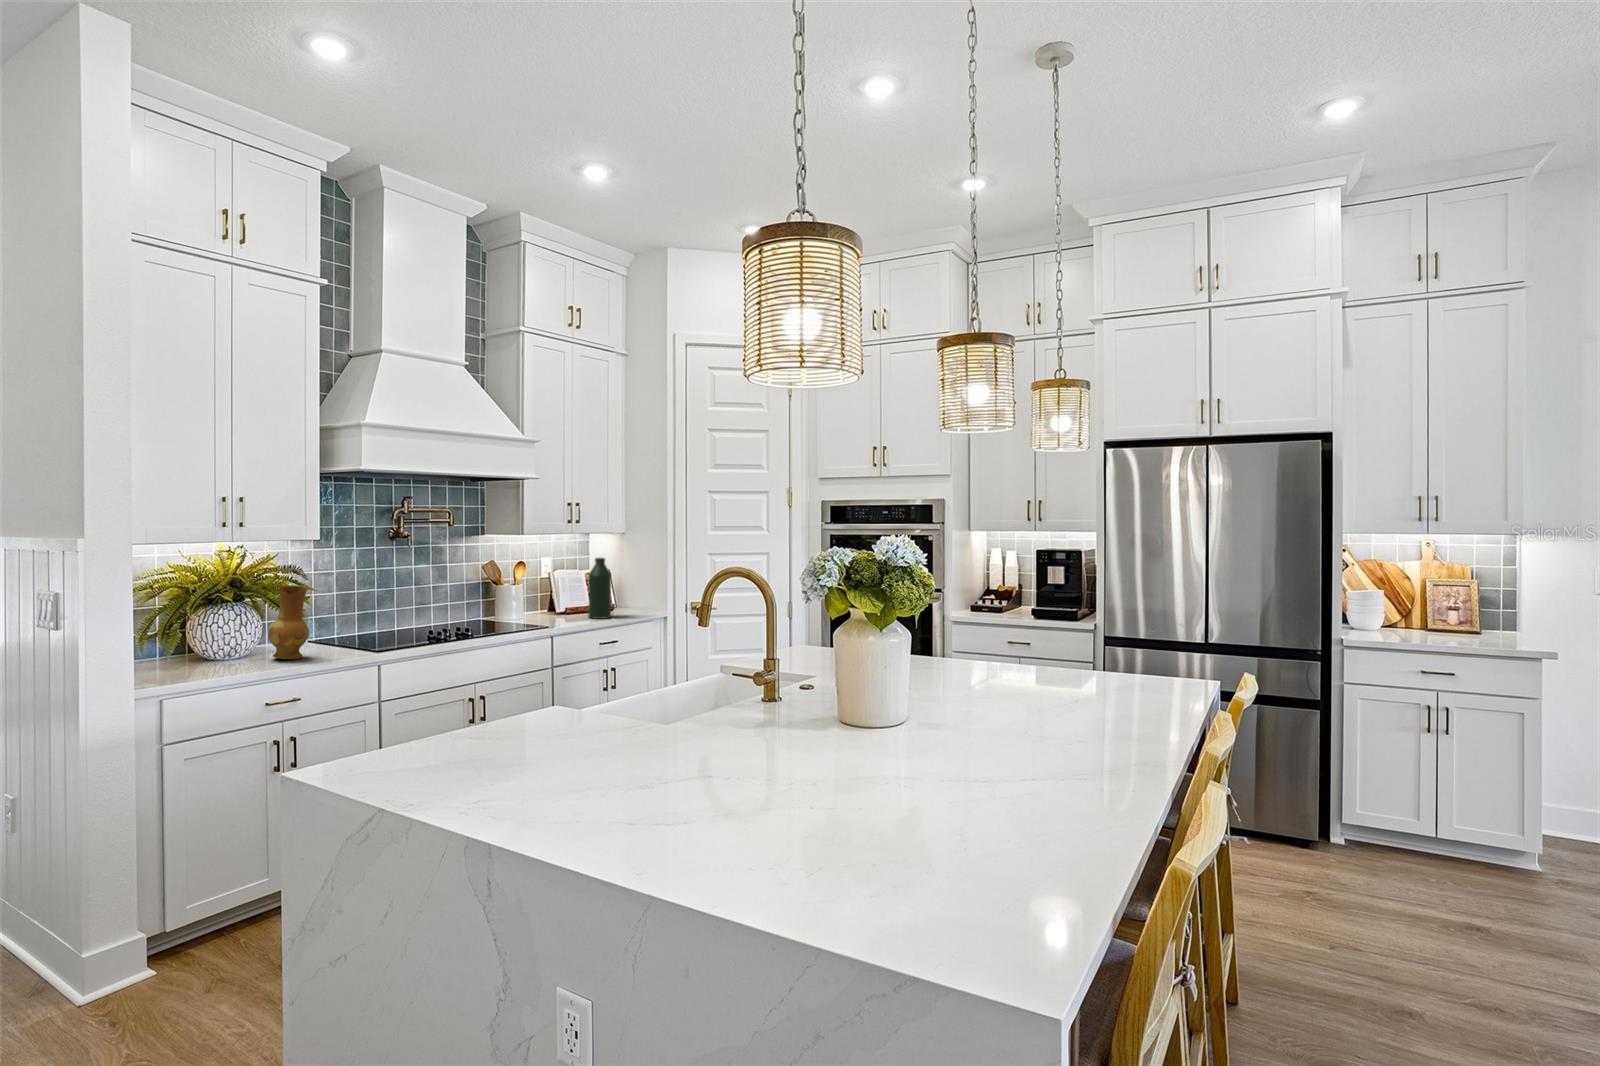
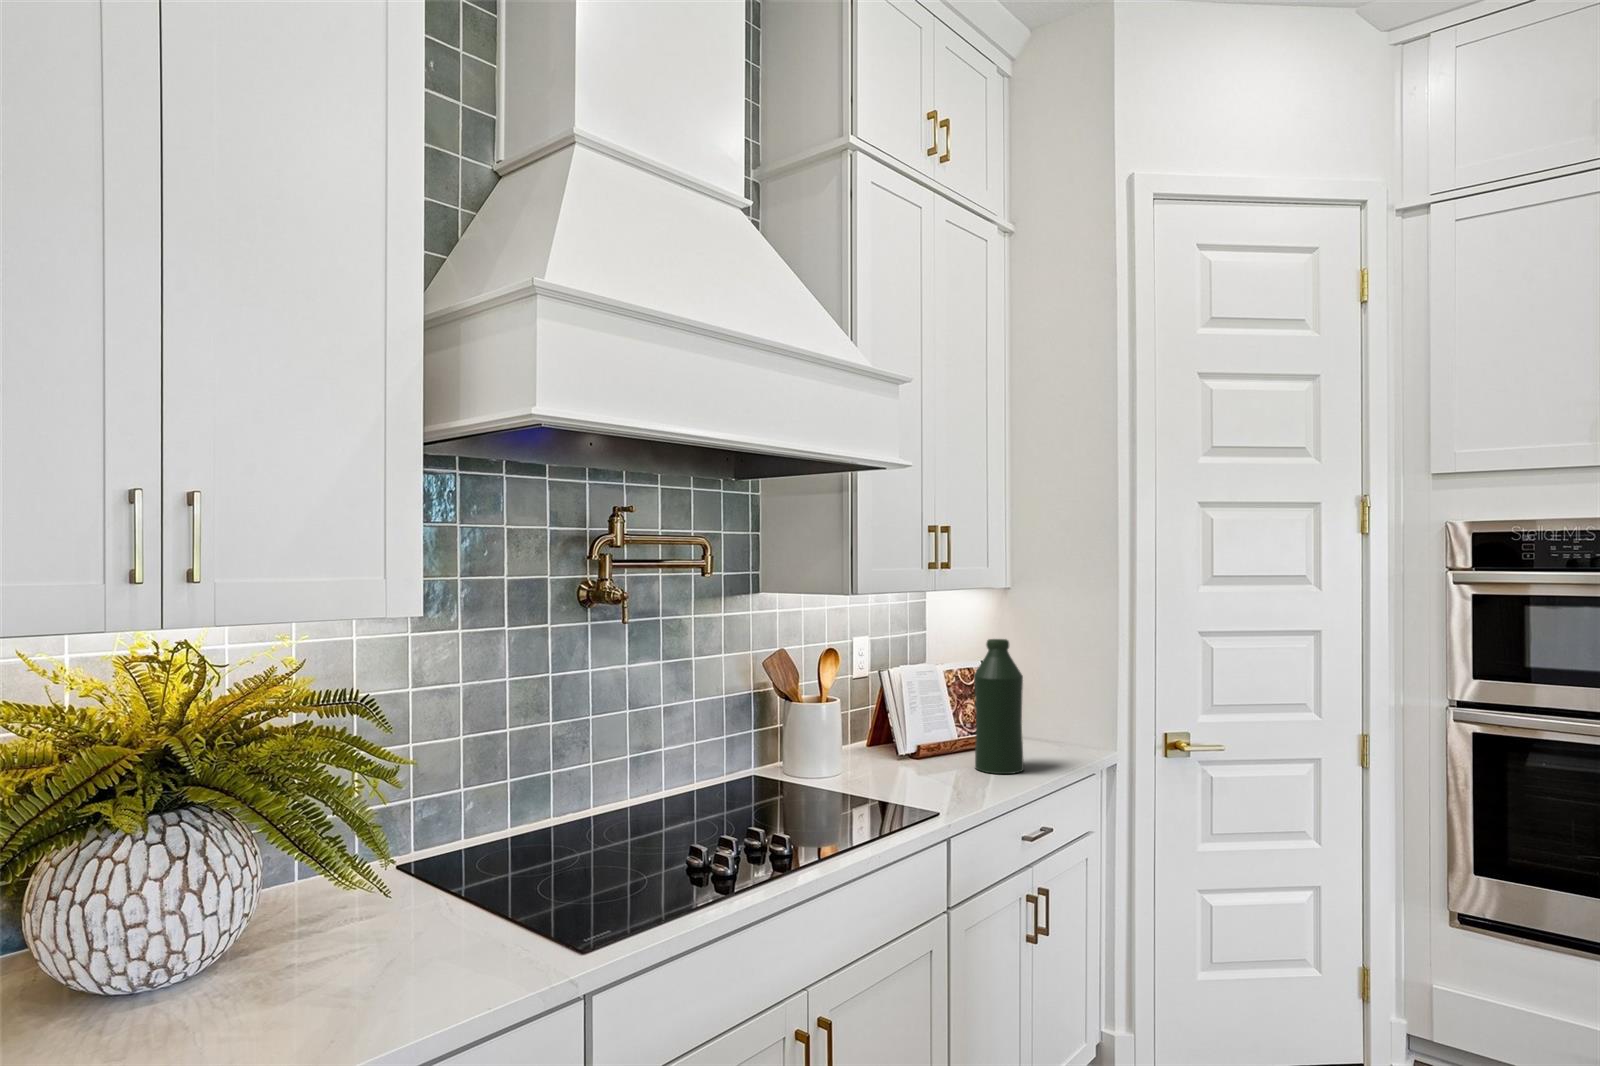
ceramic jug: present [268,586,309,659] -> none [265,753,388,1001]

